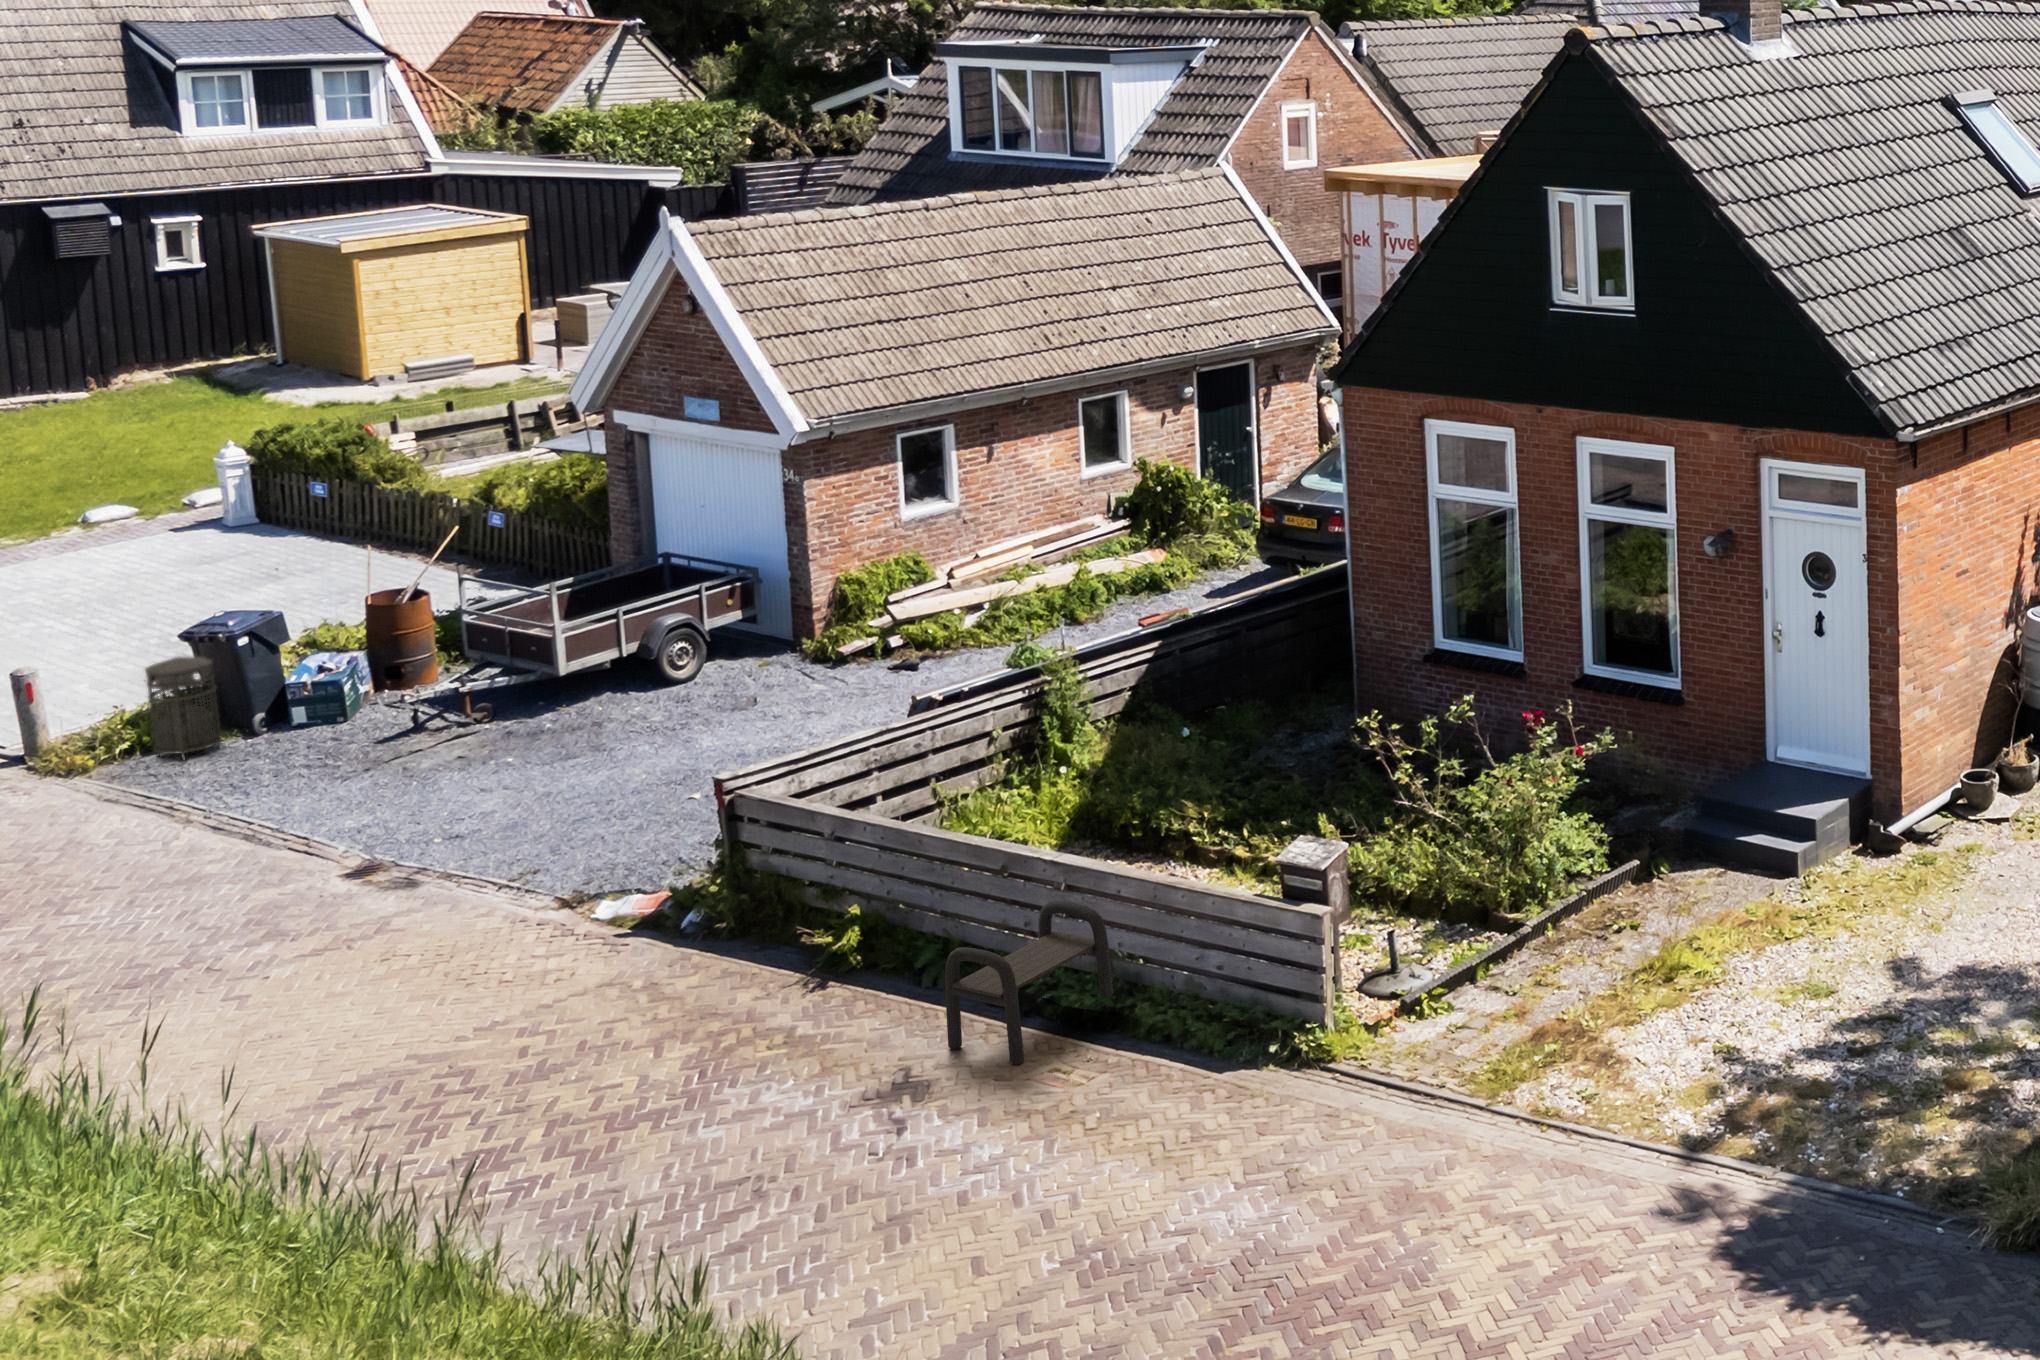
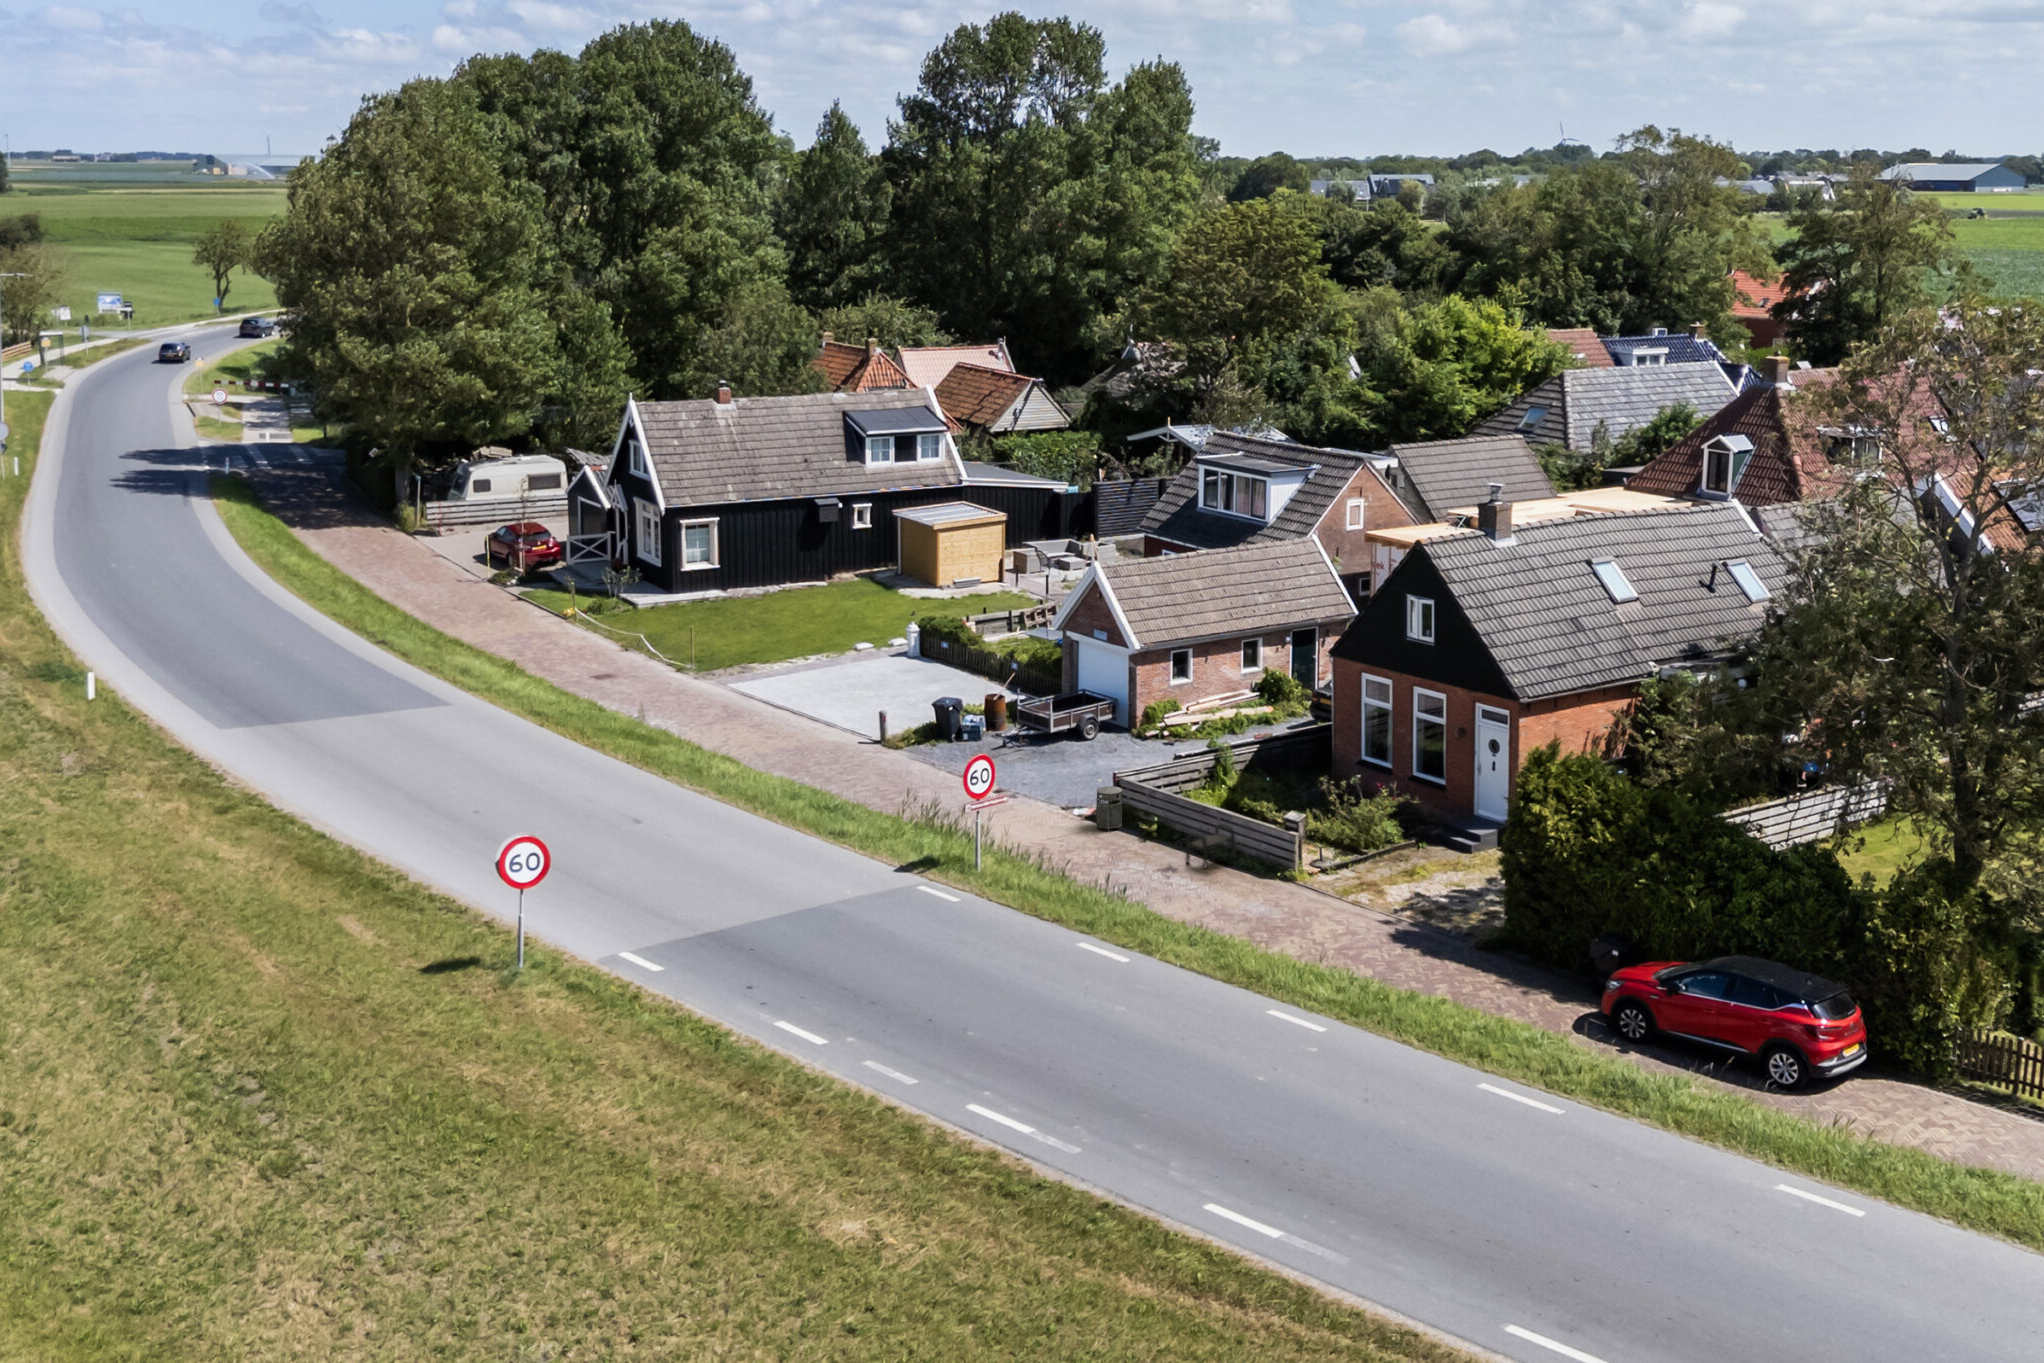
trash can: present [145,657,222,760] -> present [1096,786,1122,832]

